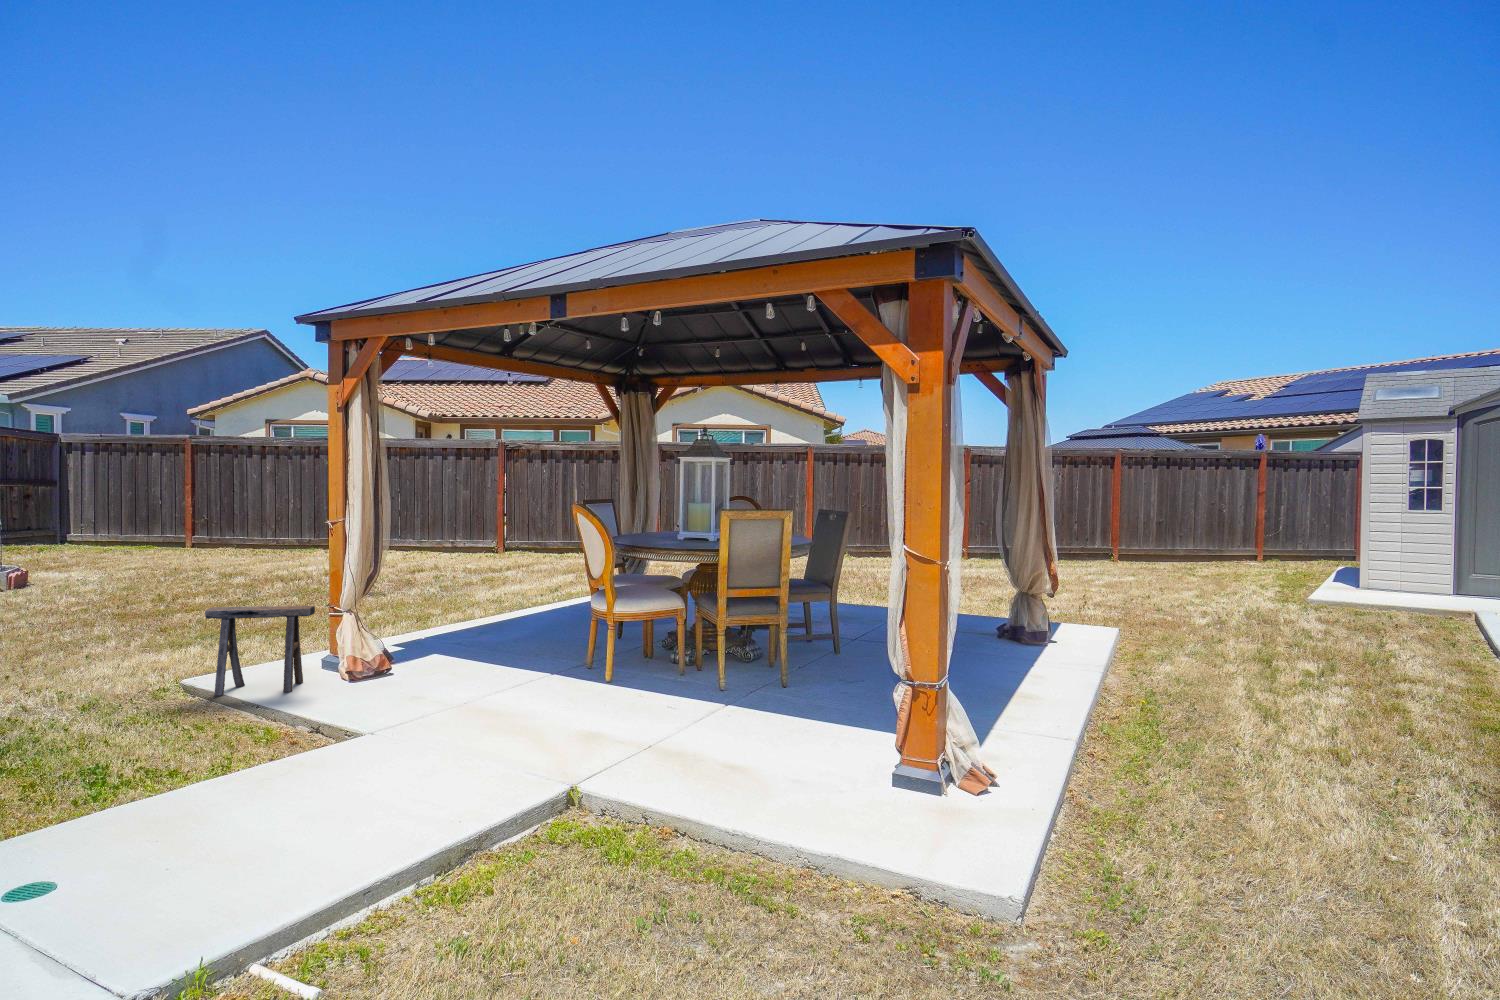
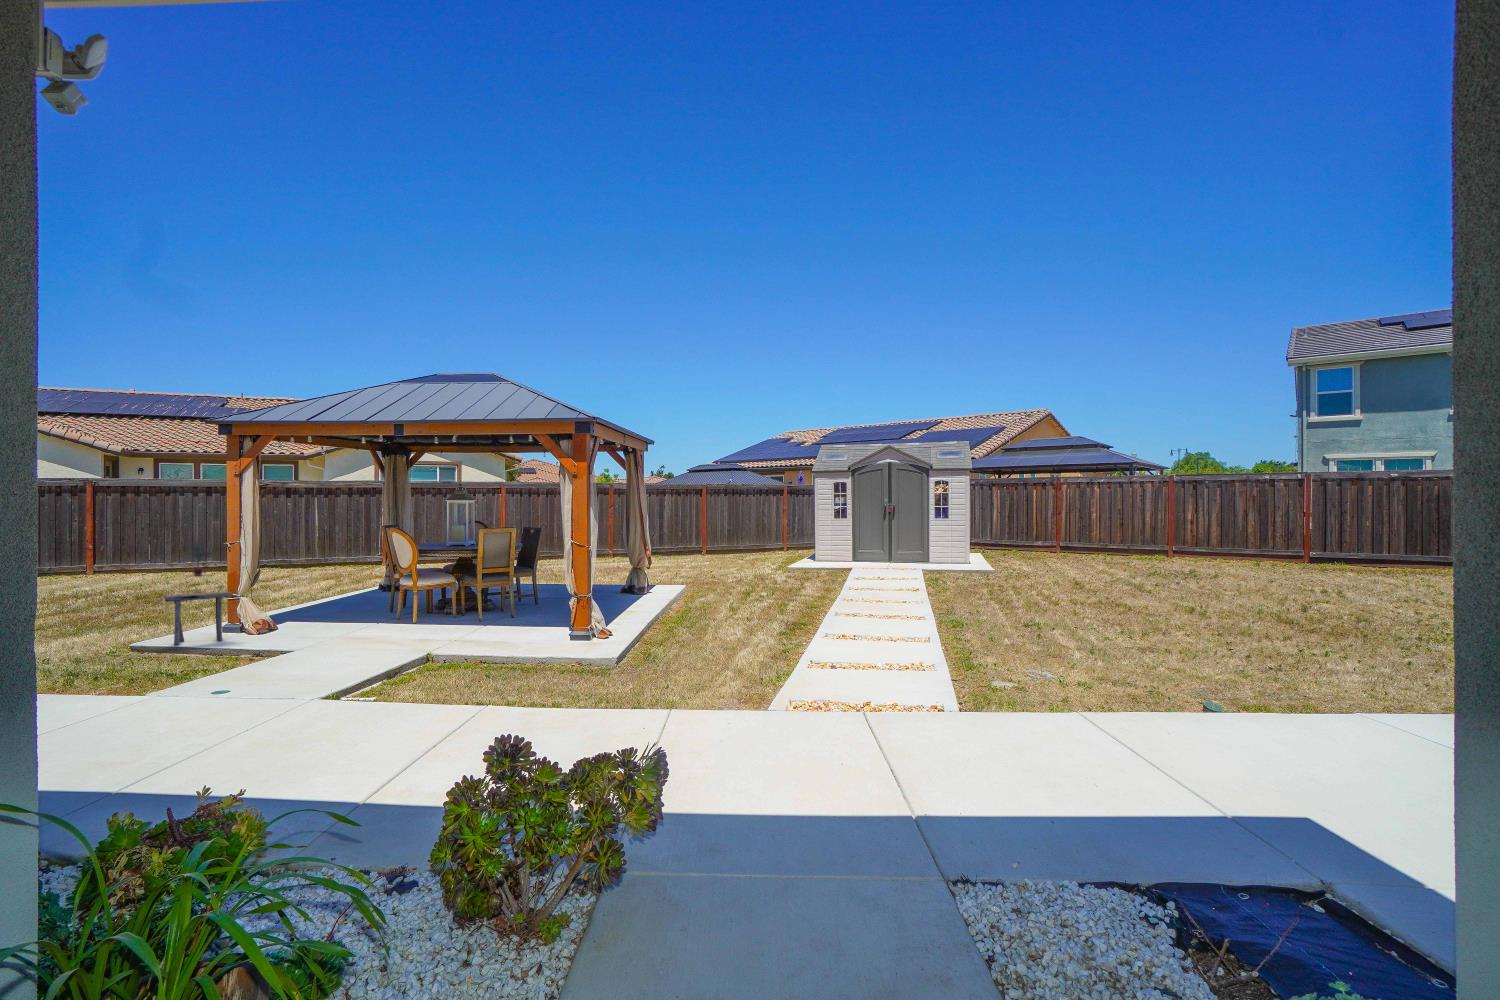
potted tree: none [441,511,467,558] -> present [190,539,212,576]

